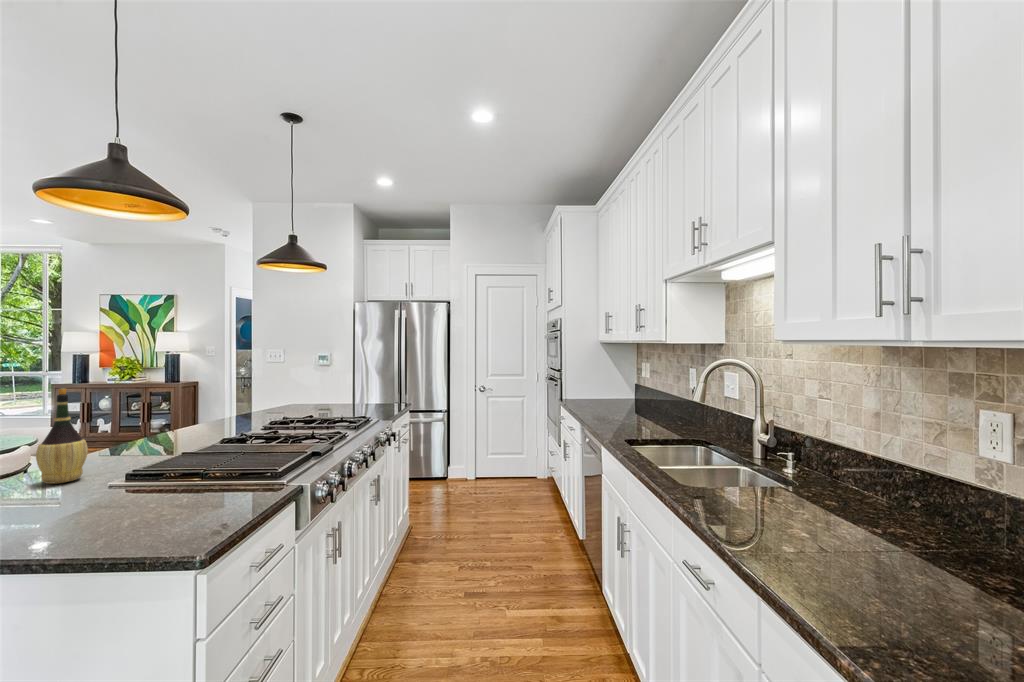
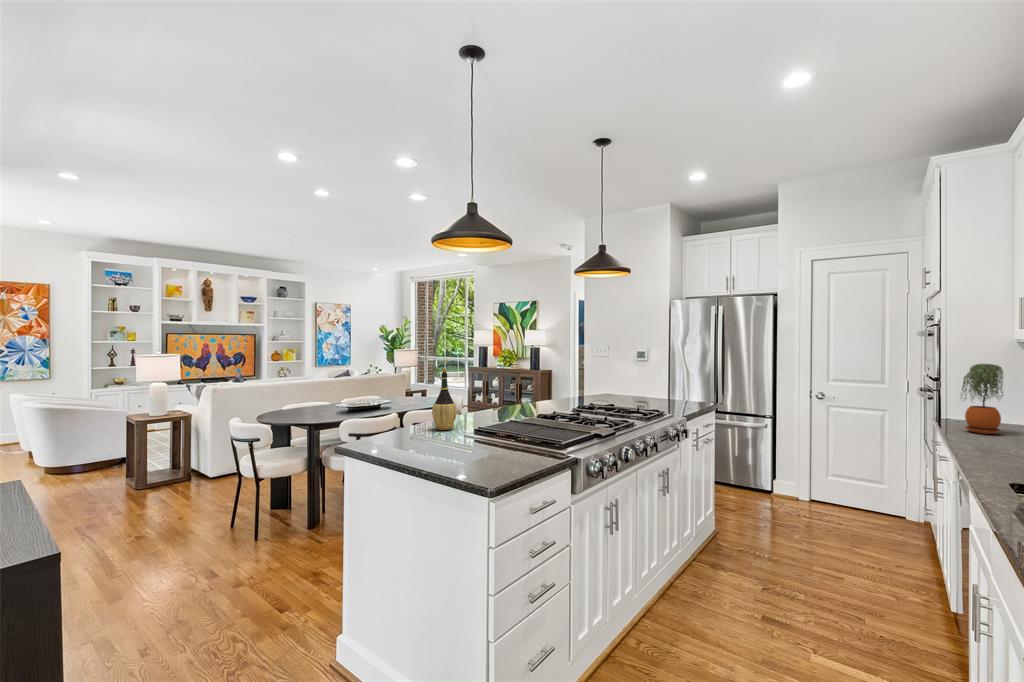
potted plant: none [580,358,603,408] -> present [962,364,1003,434]

